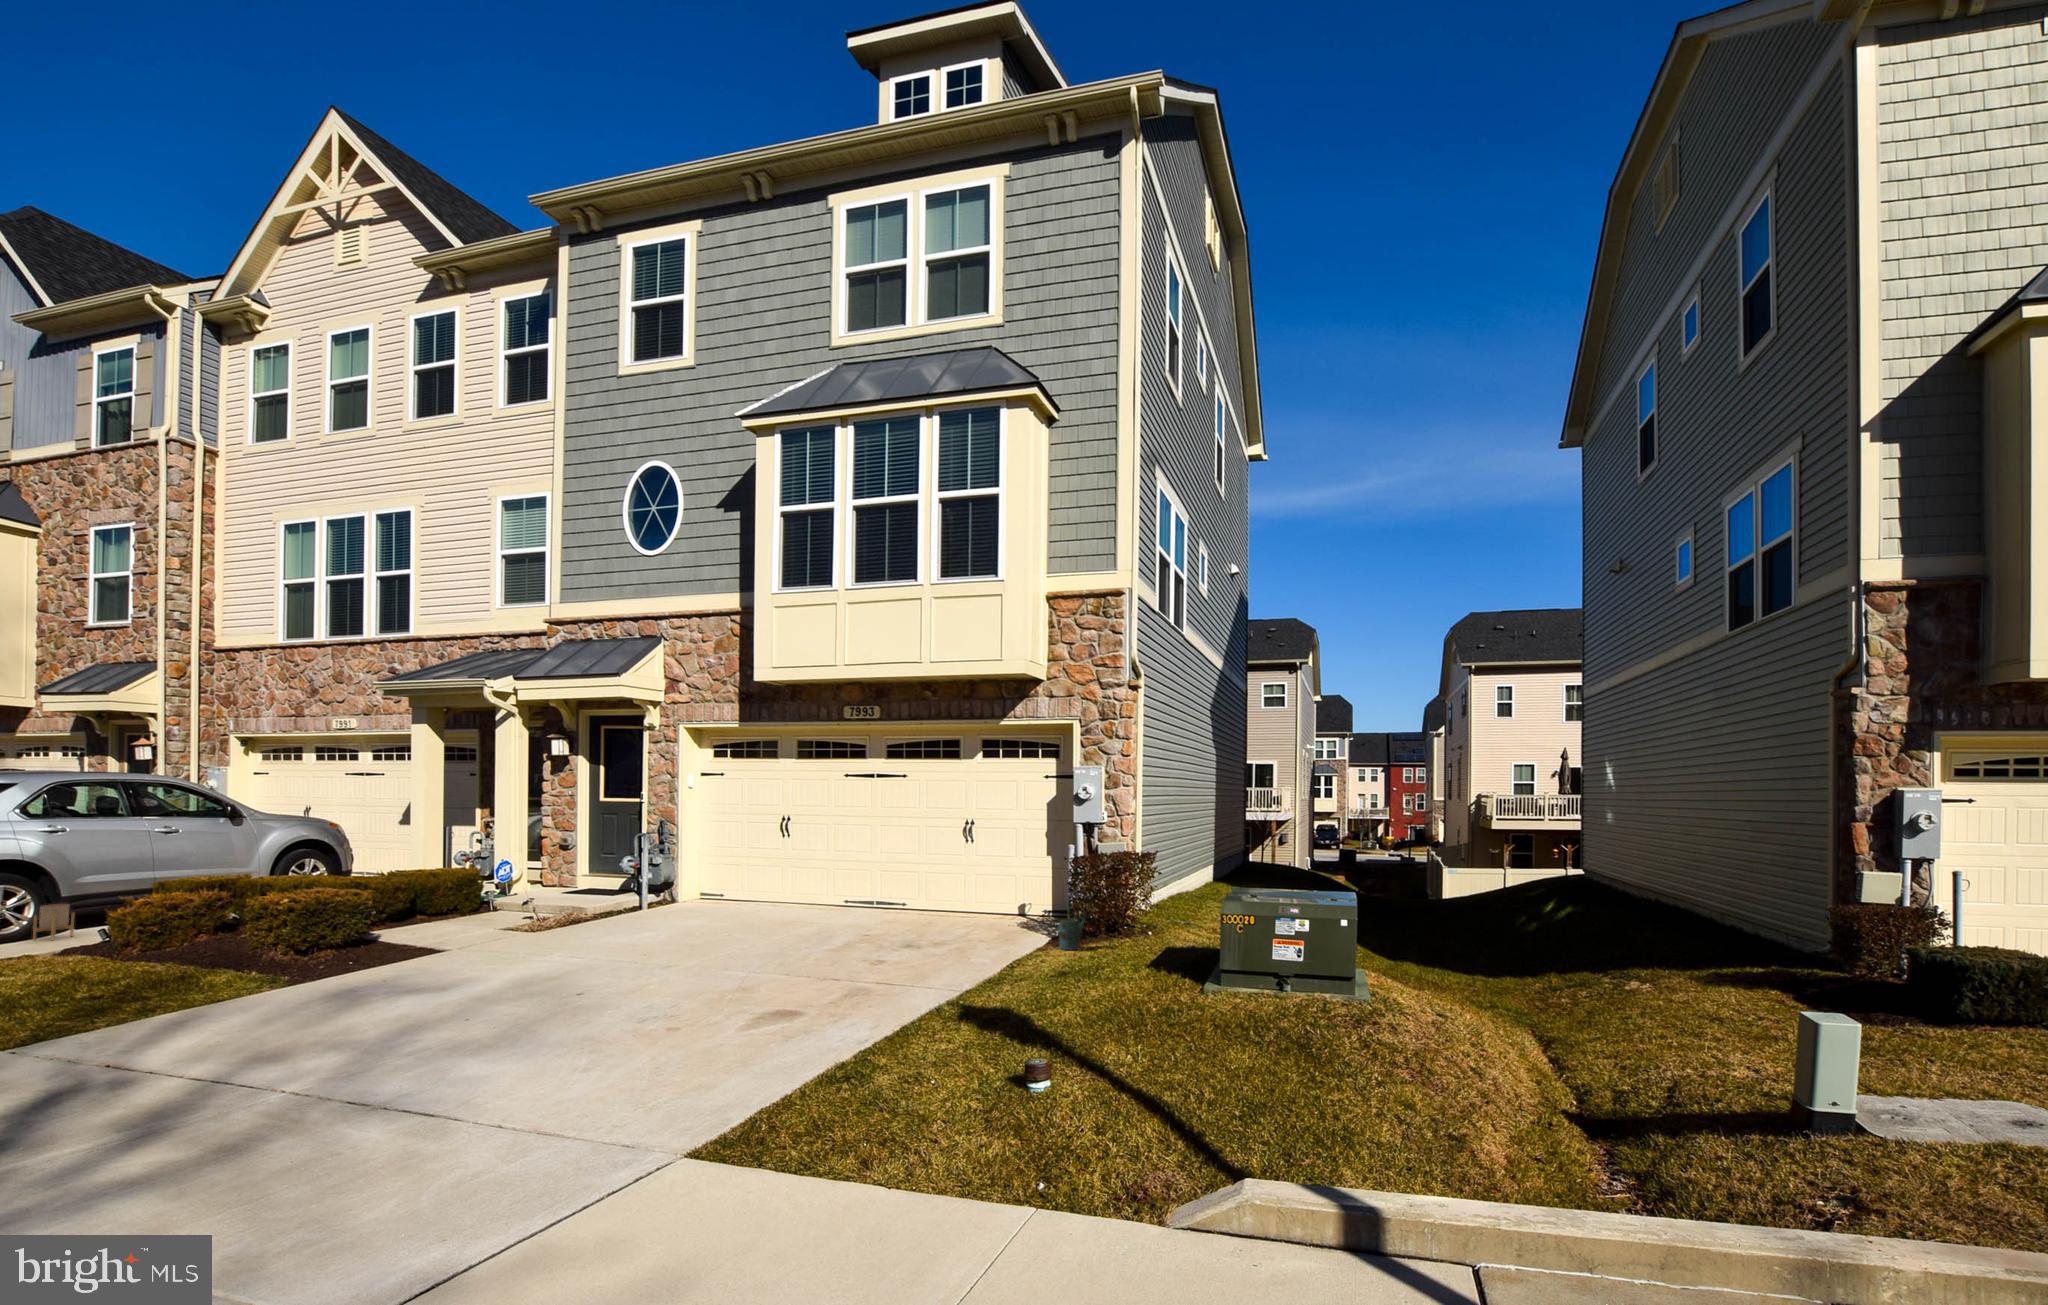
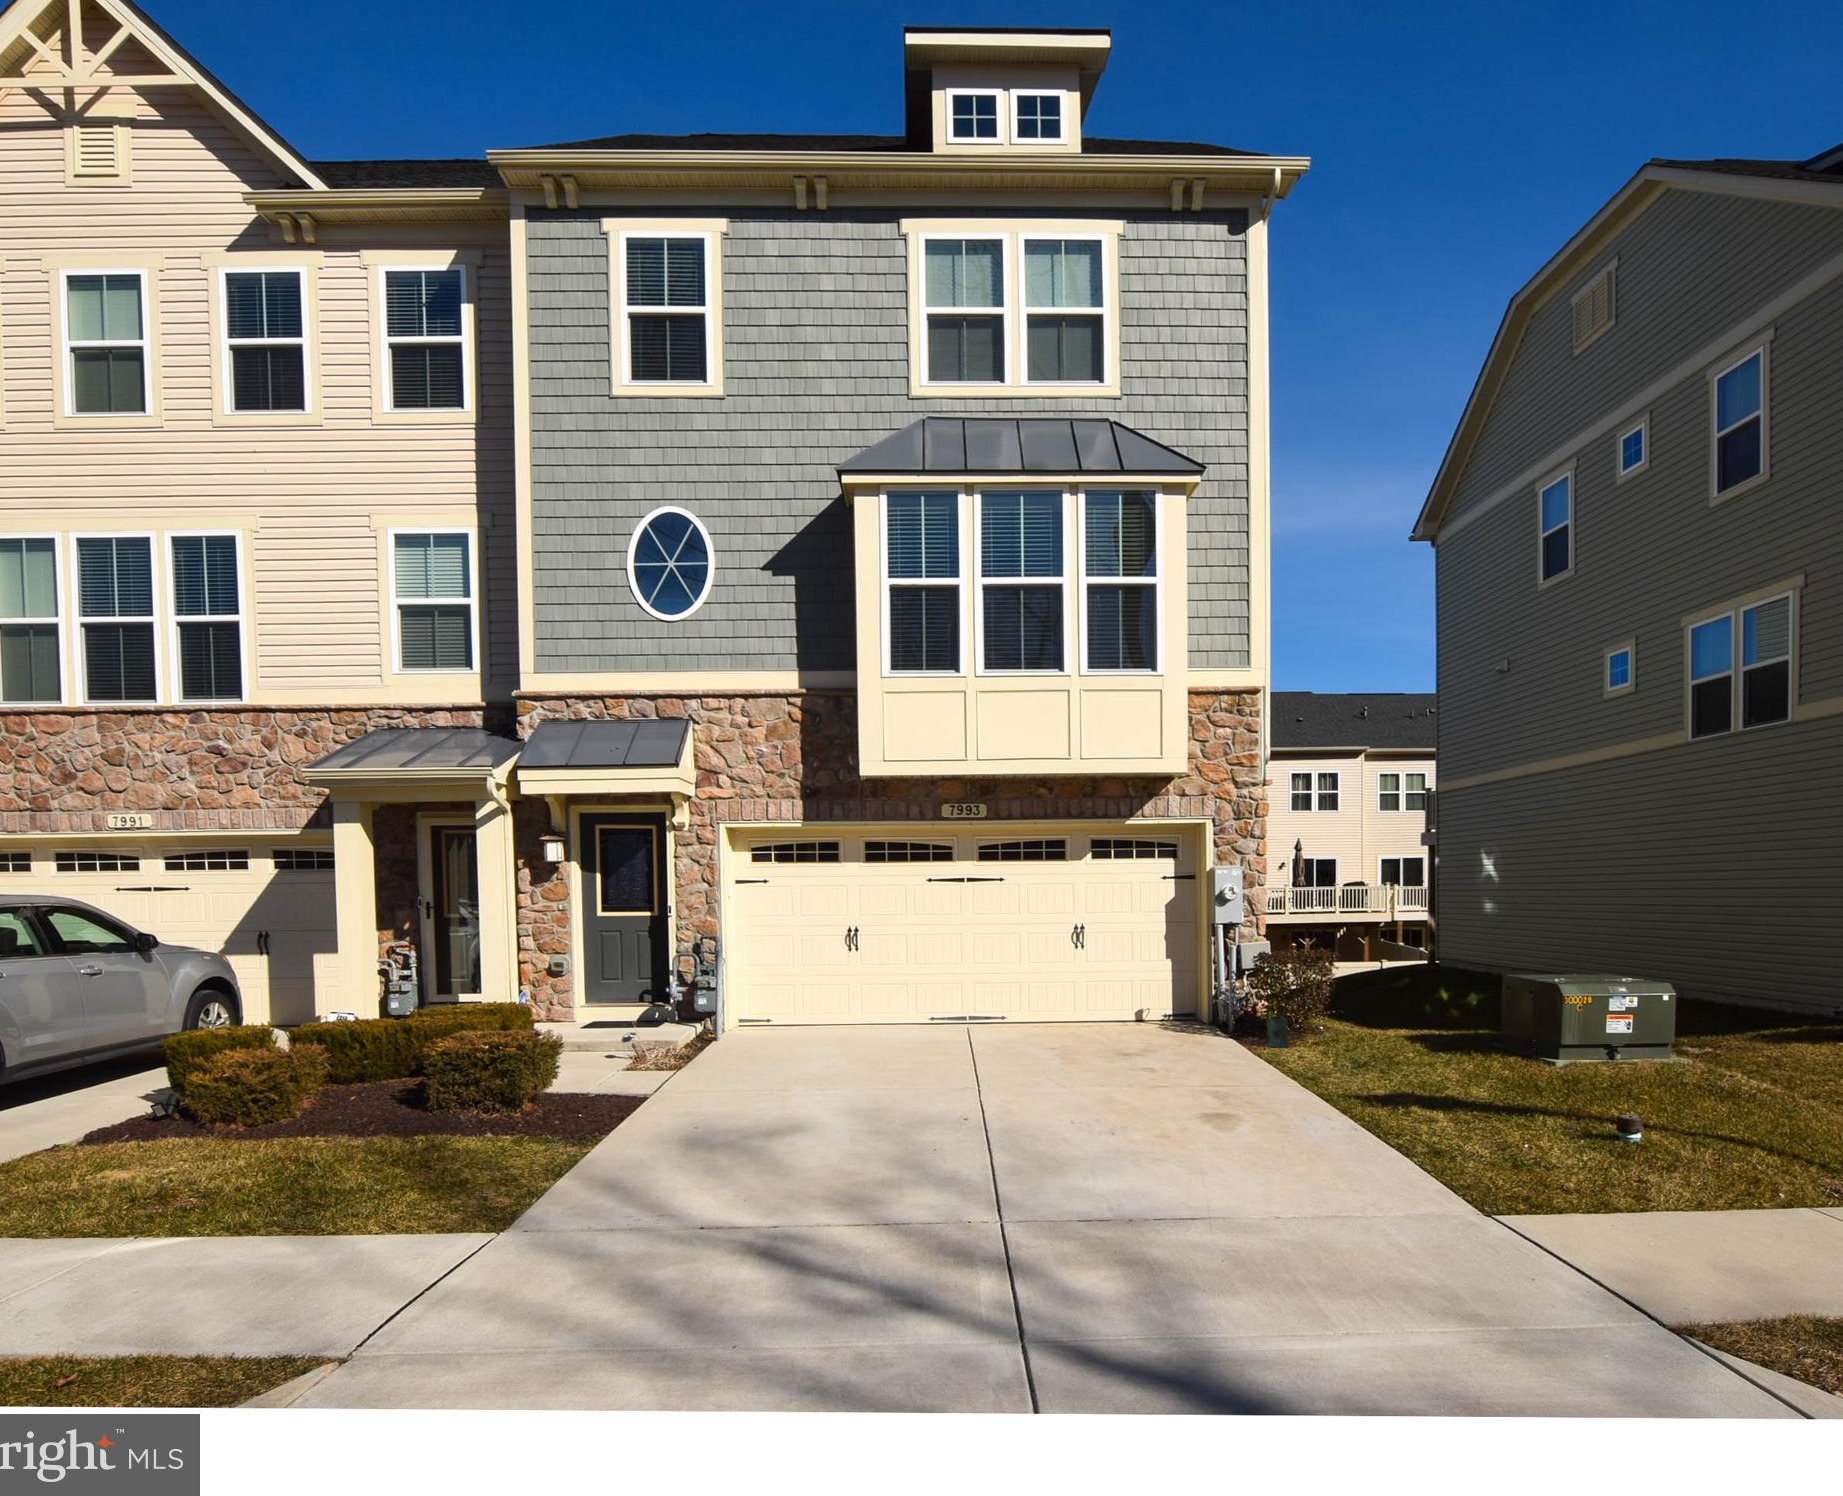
planter: present [33,904,75,940] -> none [90,1079,131,1130]

